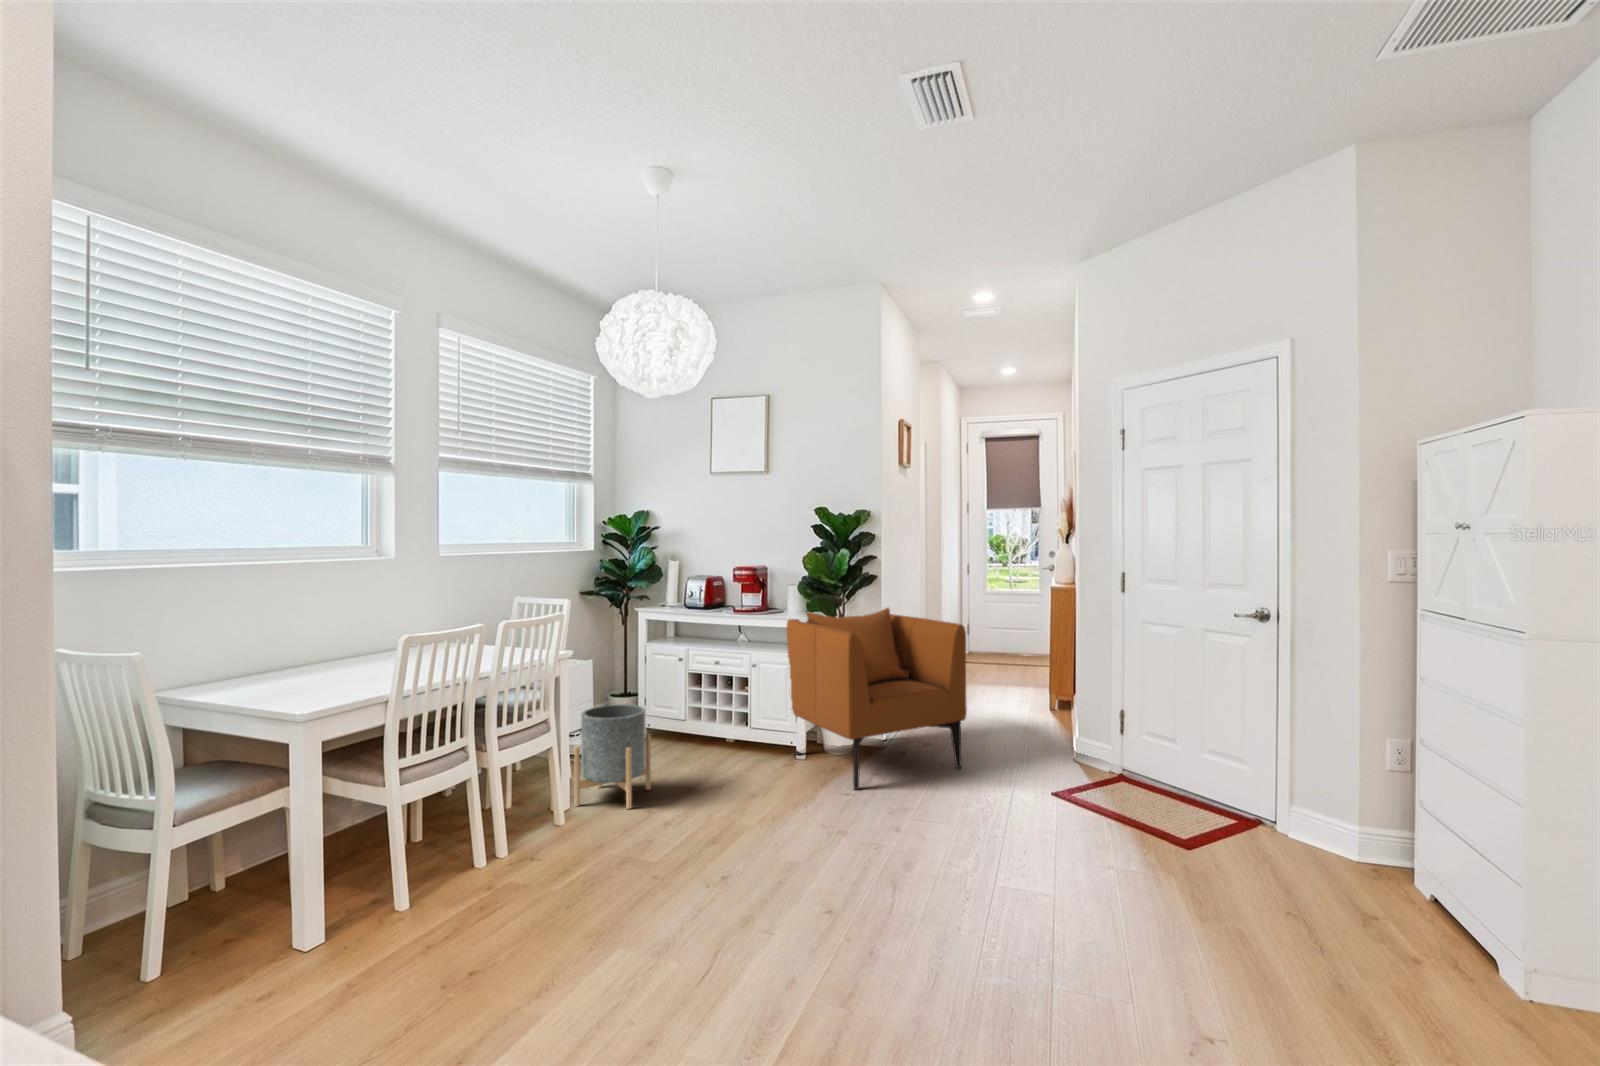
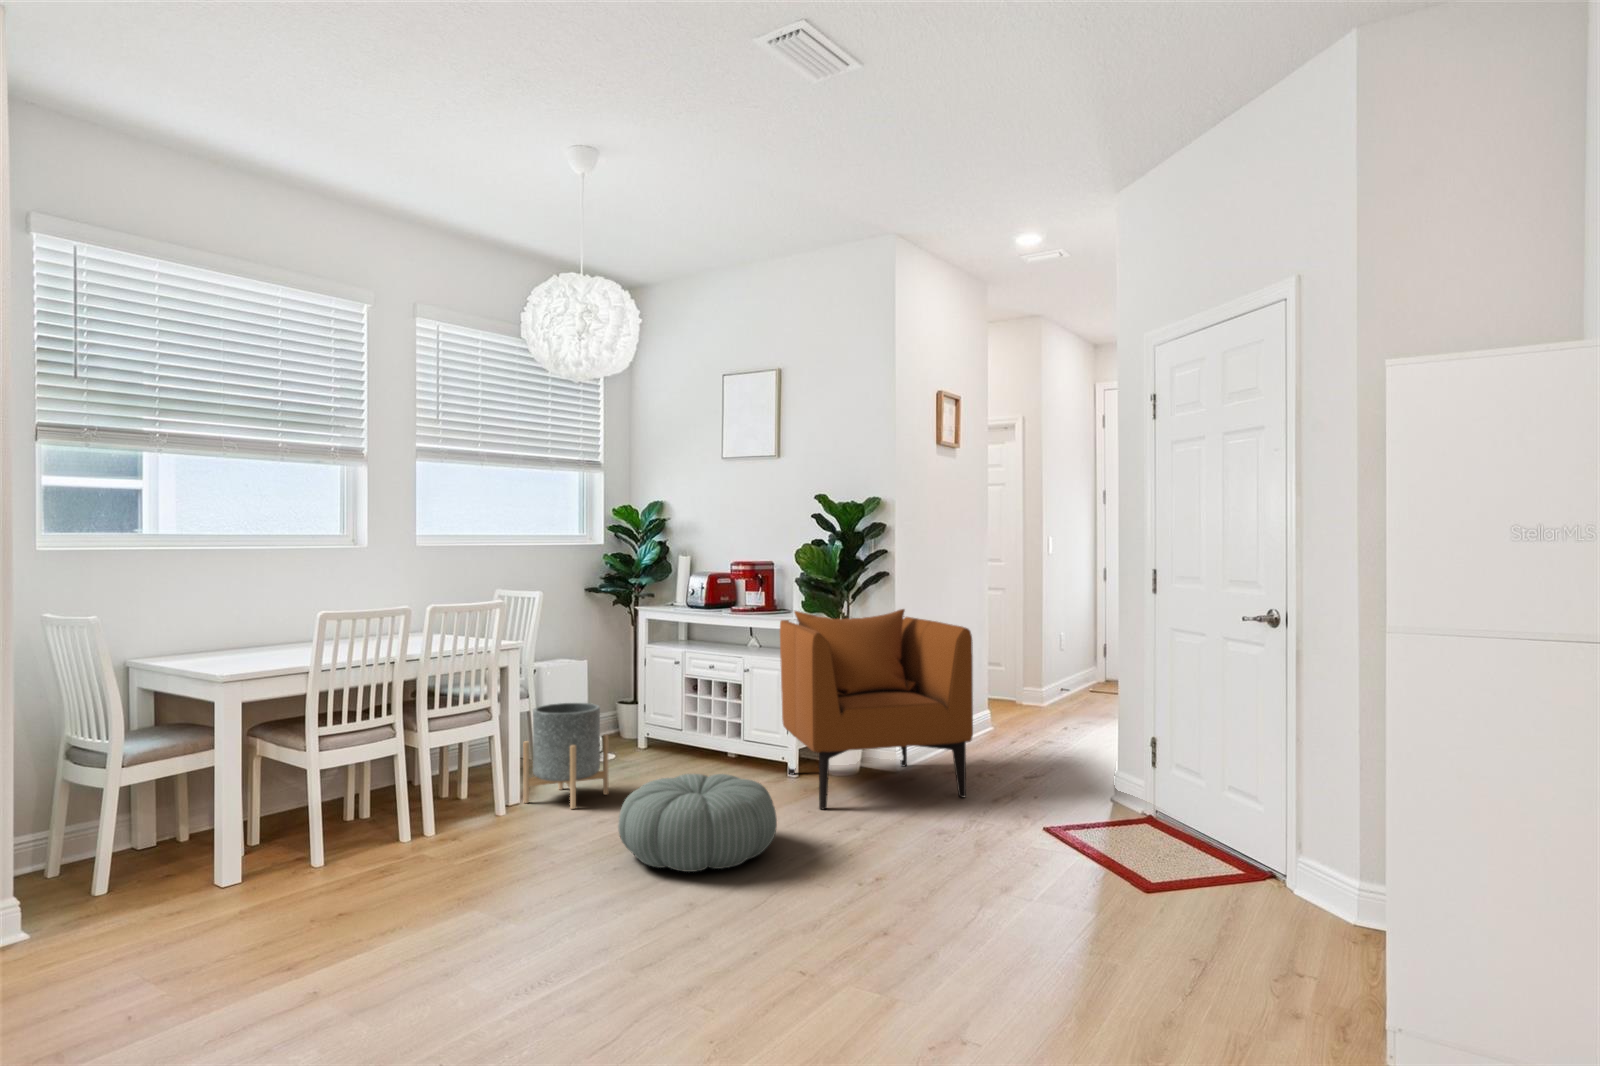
pouf: none [715,769,862,871] -> present [618,774,777,872]

